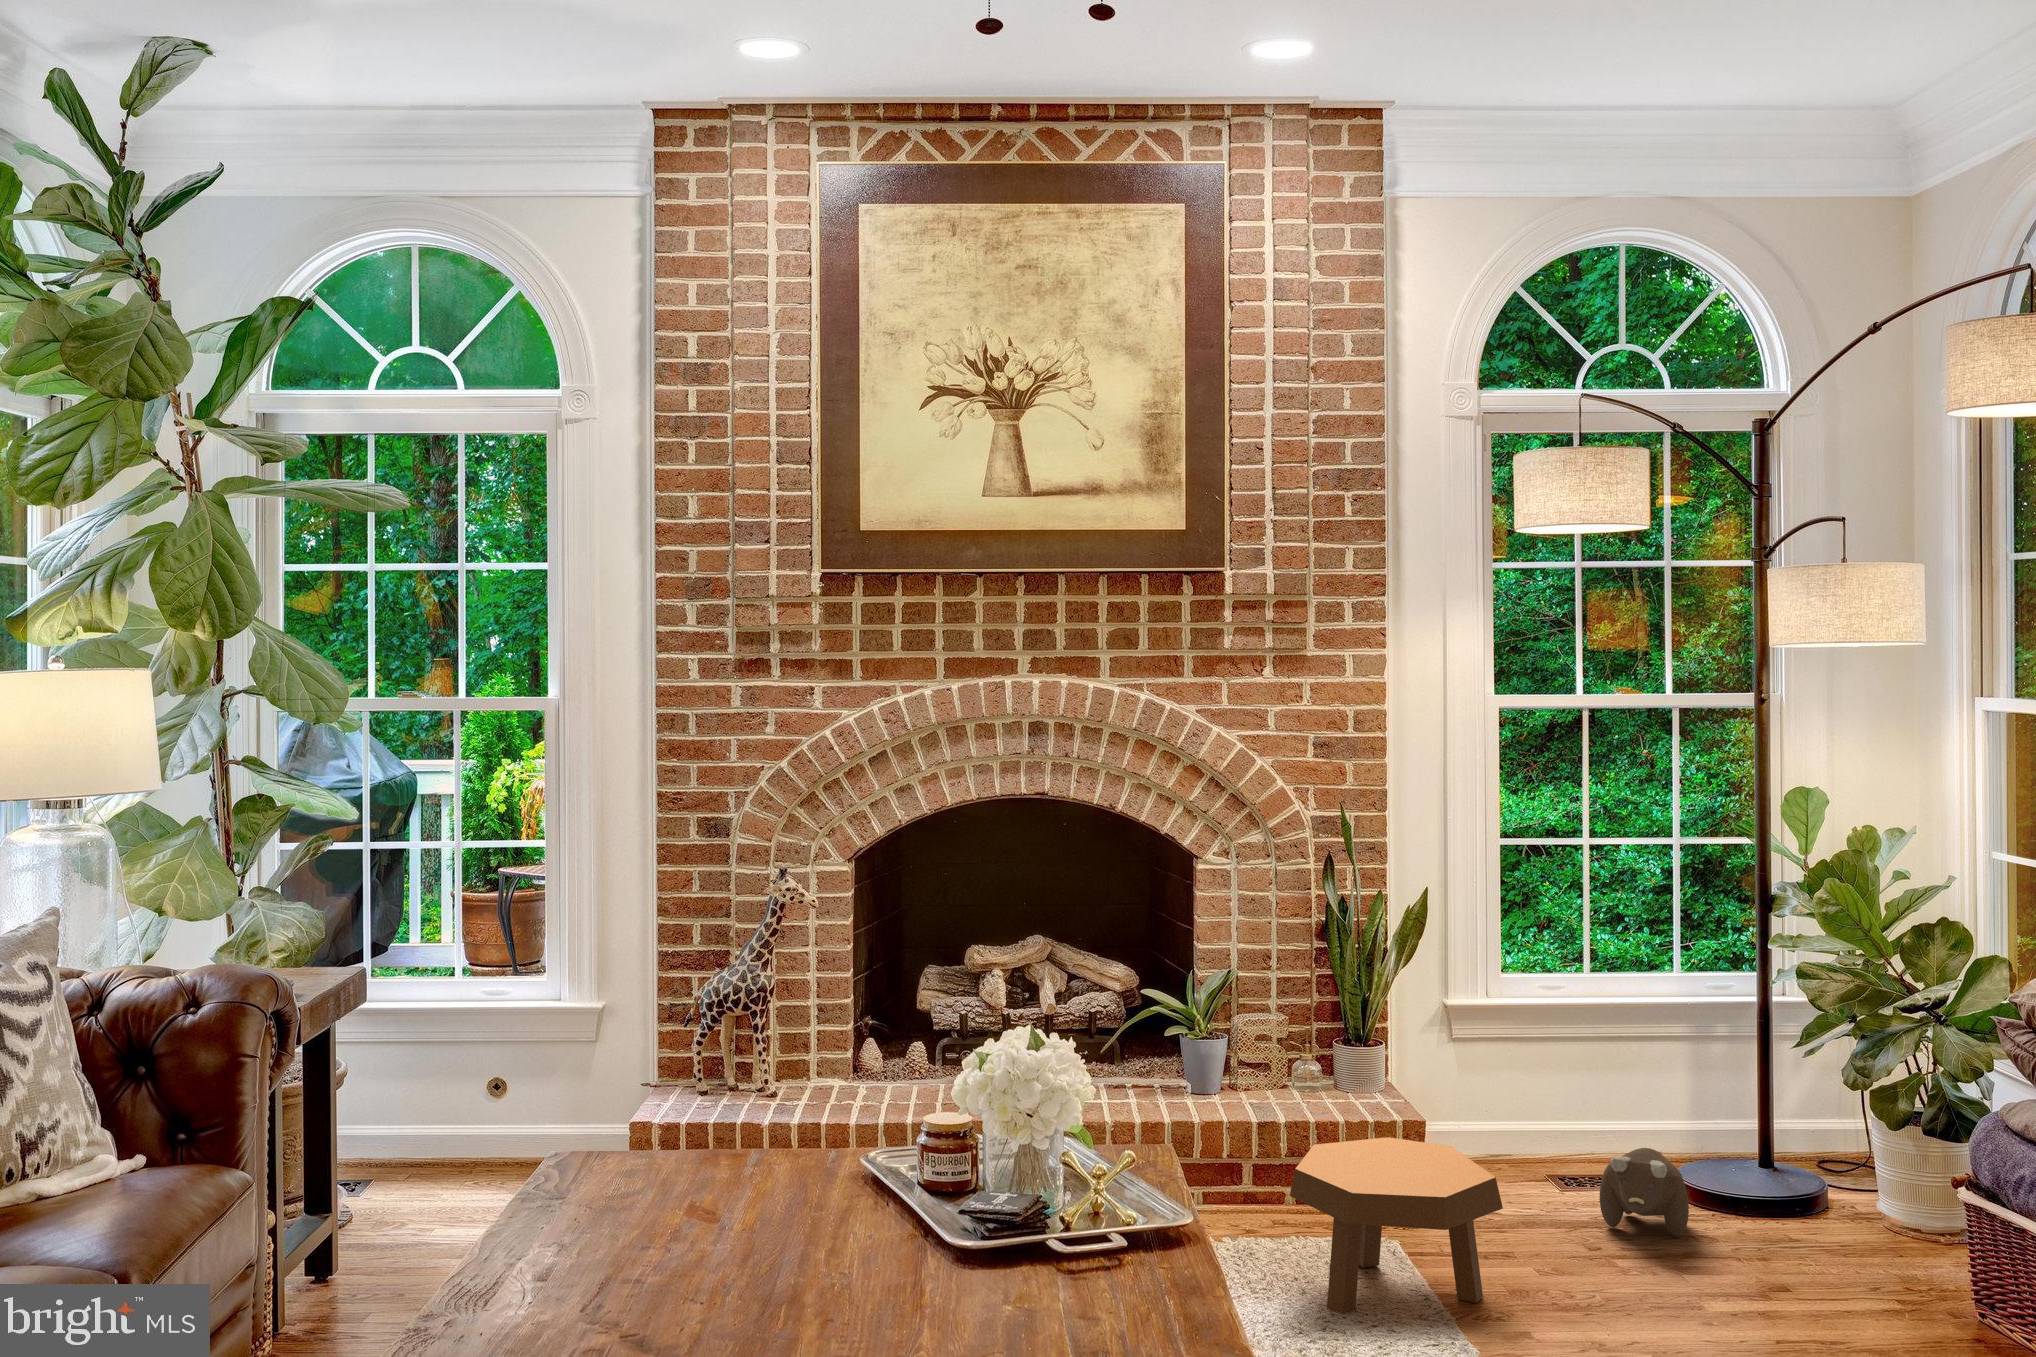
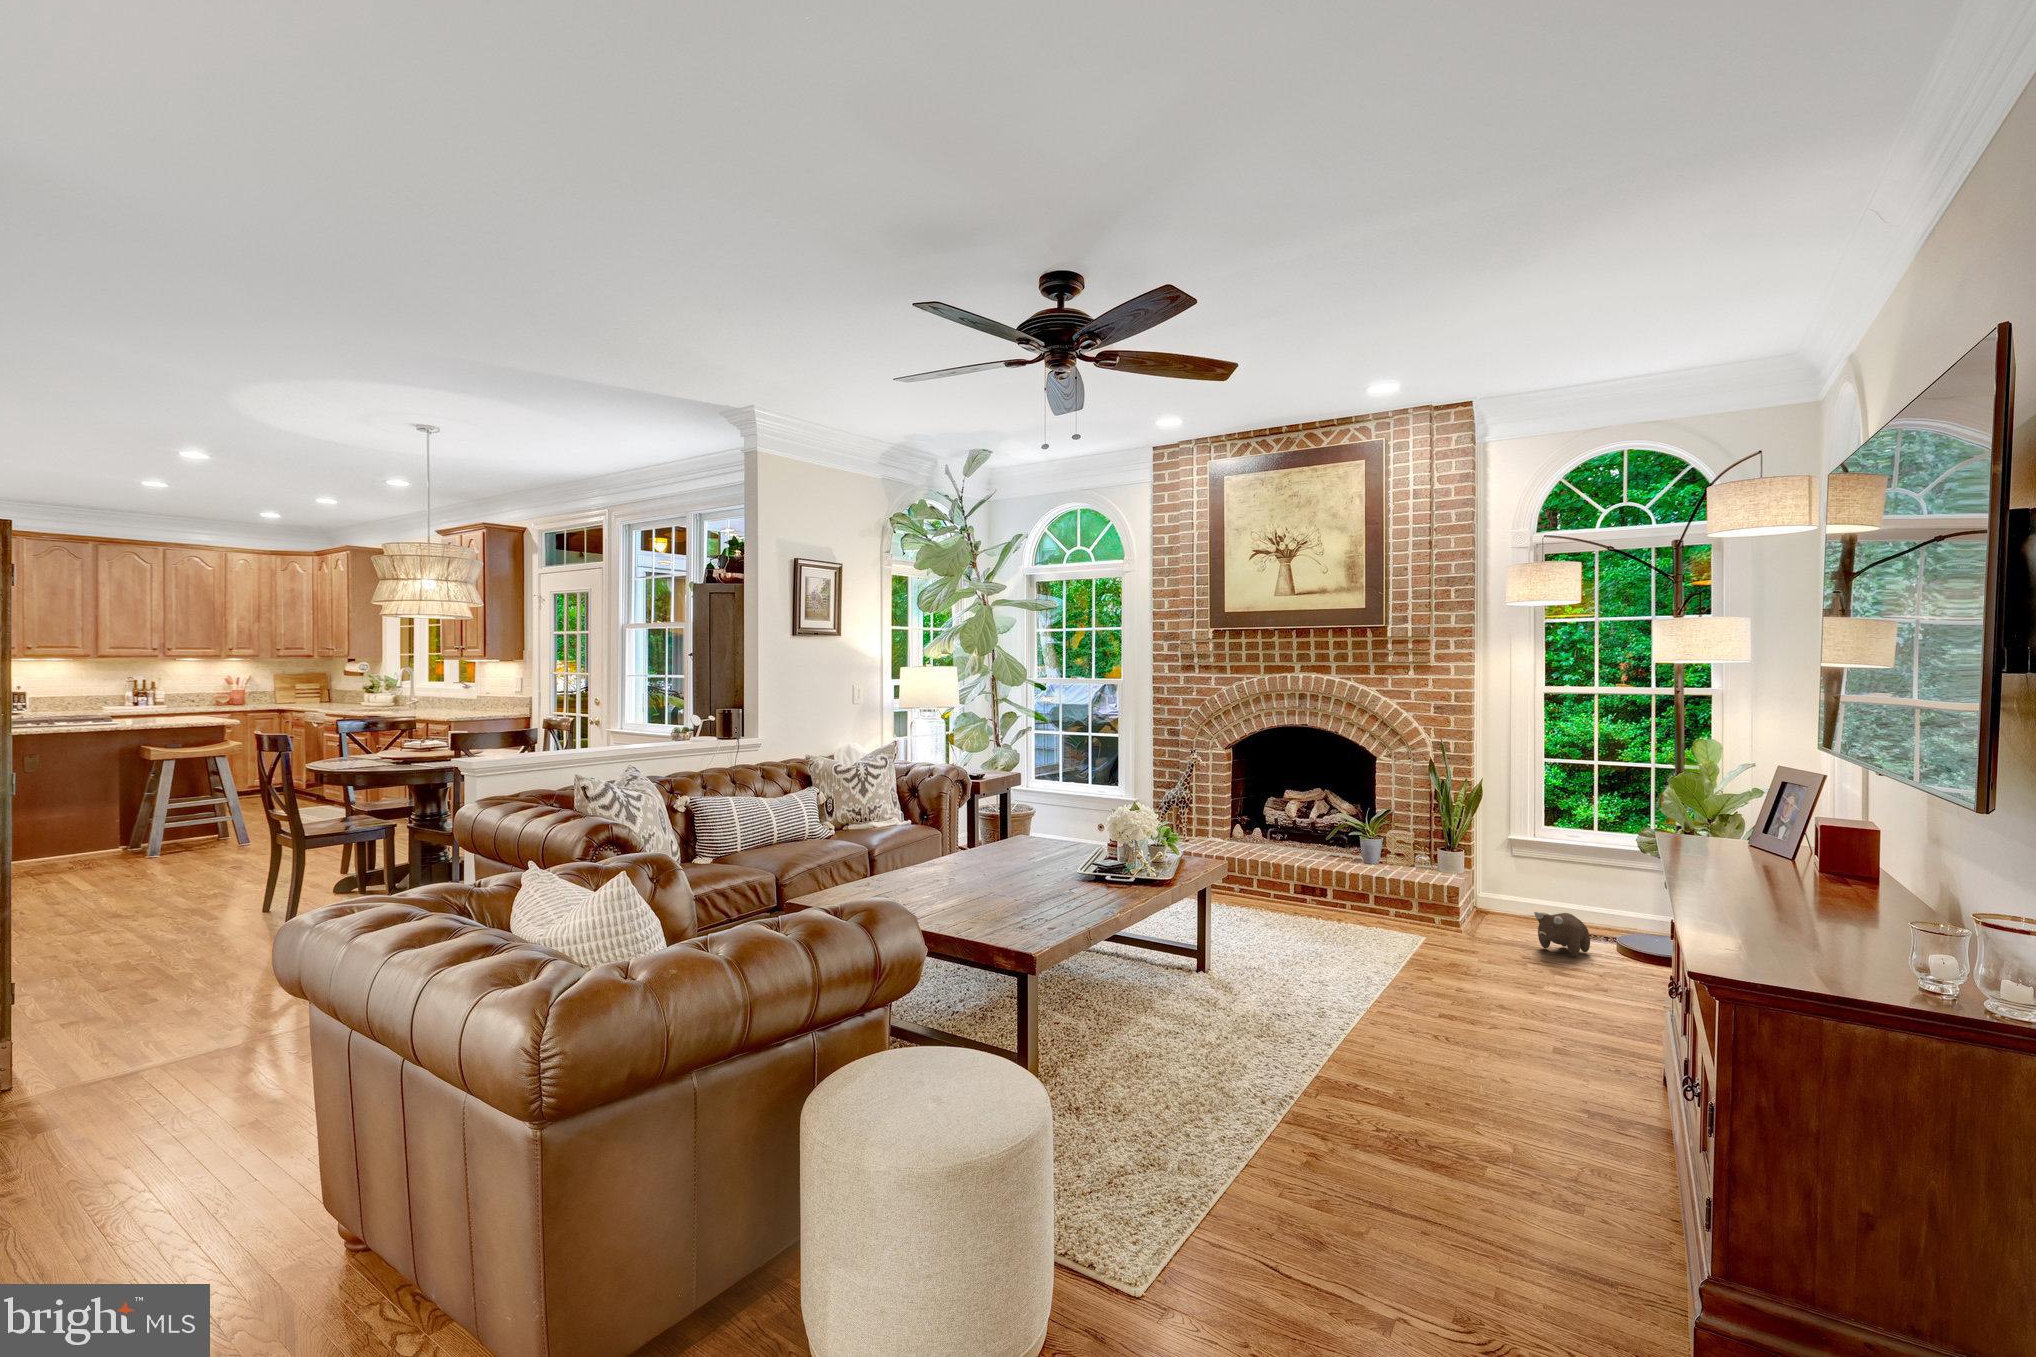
footstool: present [1290,1137,1503,1314] -> none [1346,881,1439,955]

